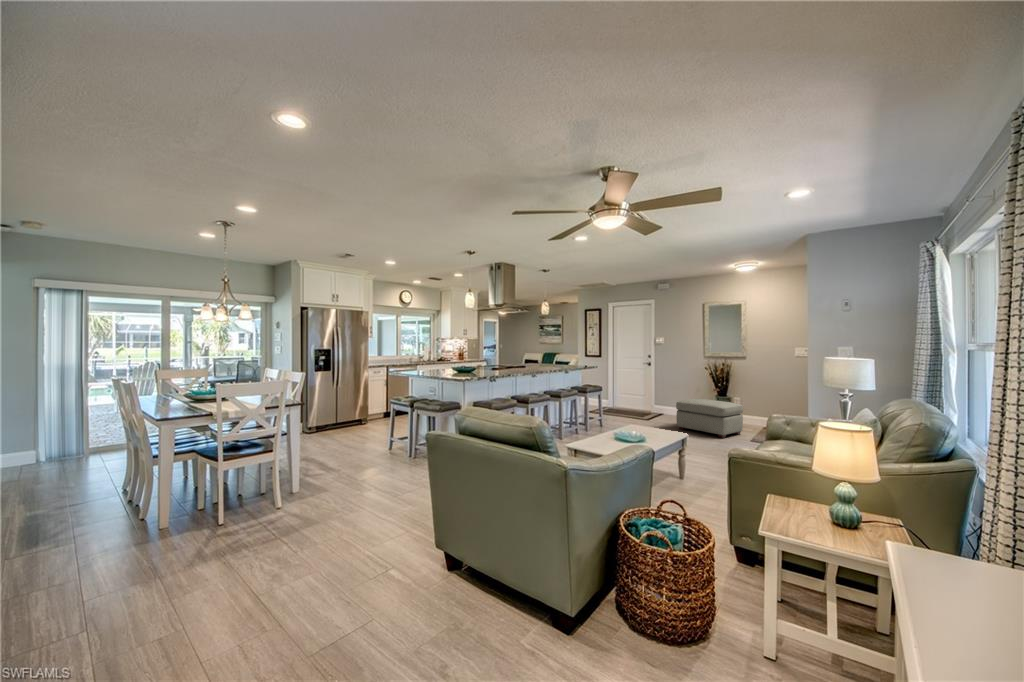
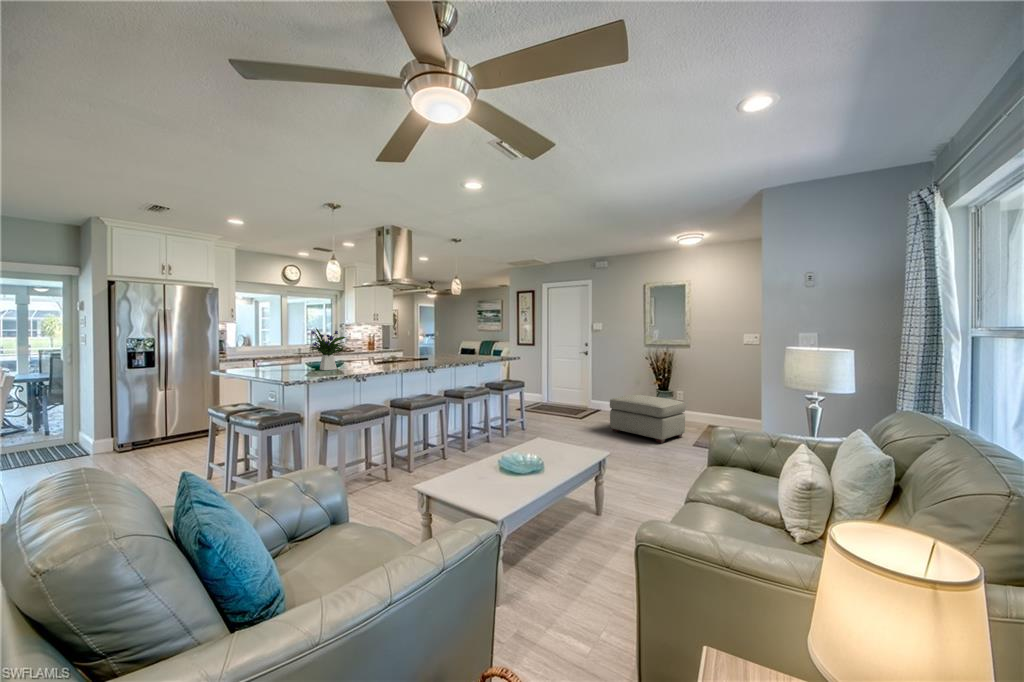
flower arrangement: none [449,342,479,374] -> present [310,328,346,370]

